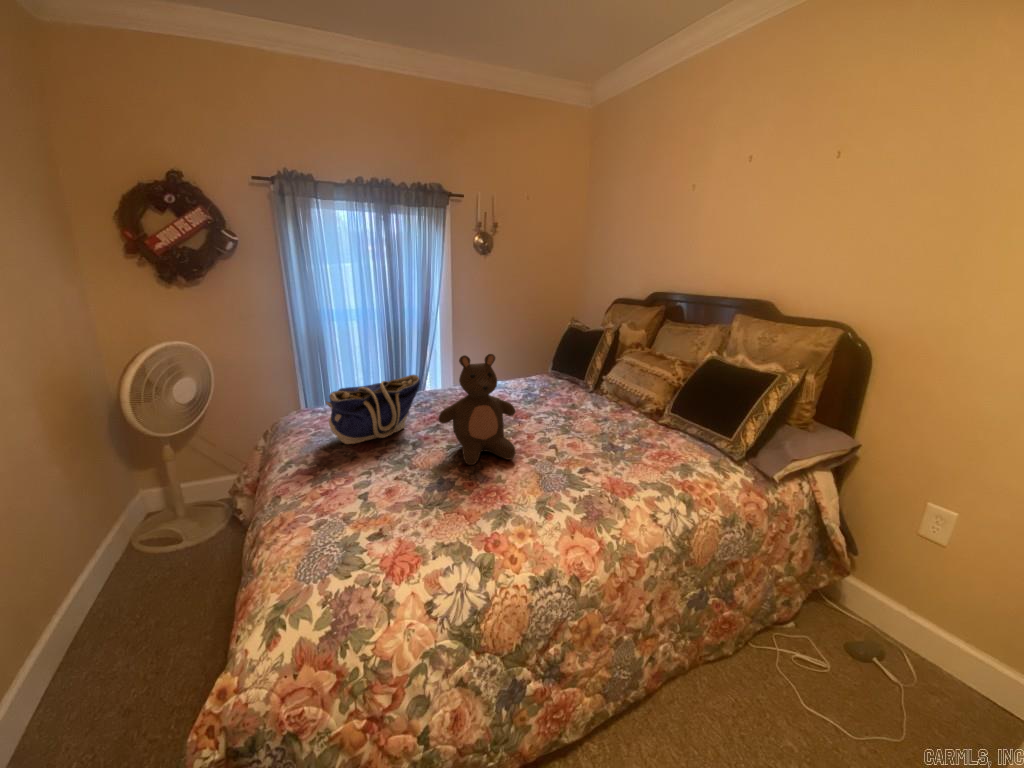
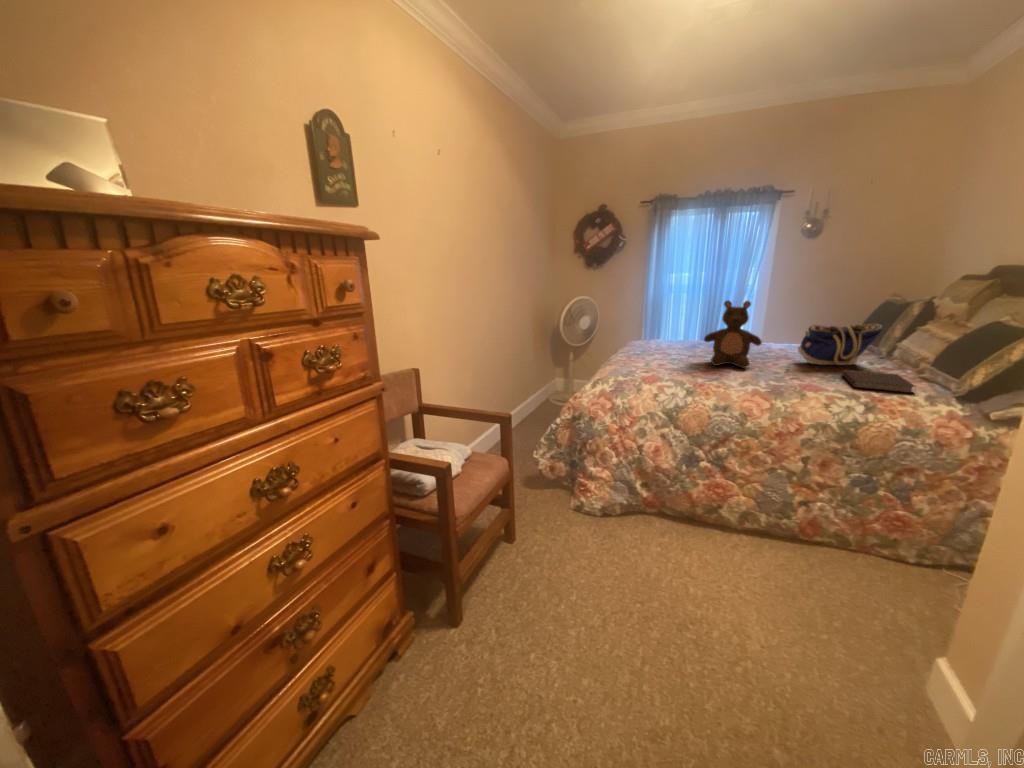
tote bag: present [326,375,420,444] -> present [797,324,882,365]
notebook: none [610,427,700,468] -> present [842,370,915,393]

